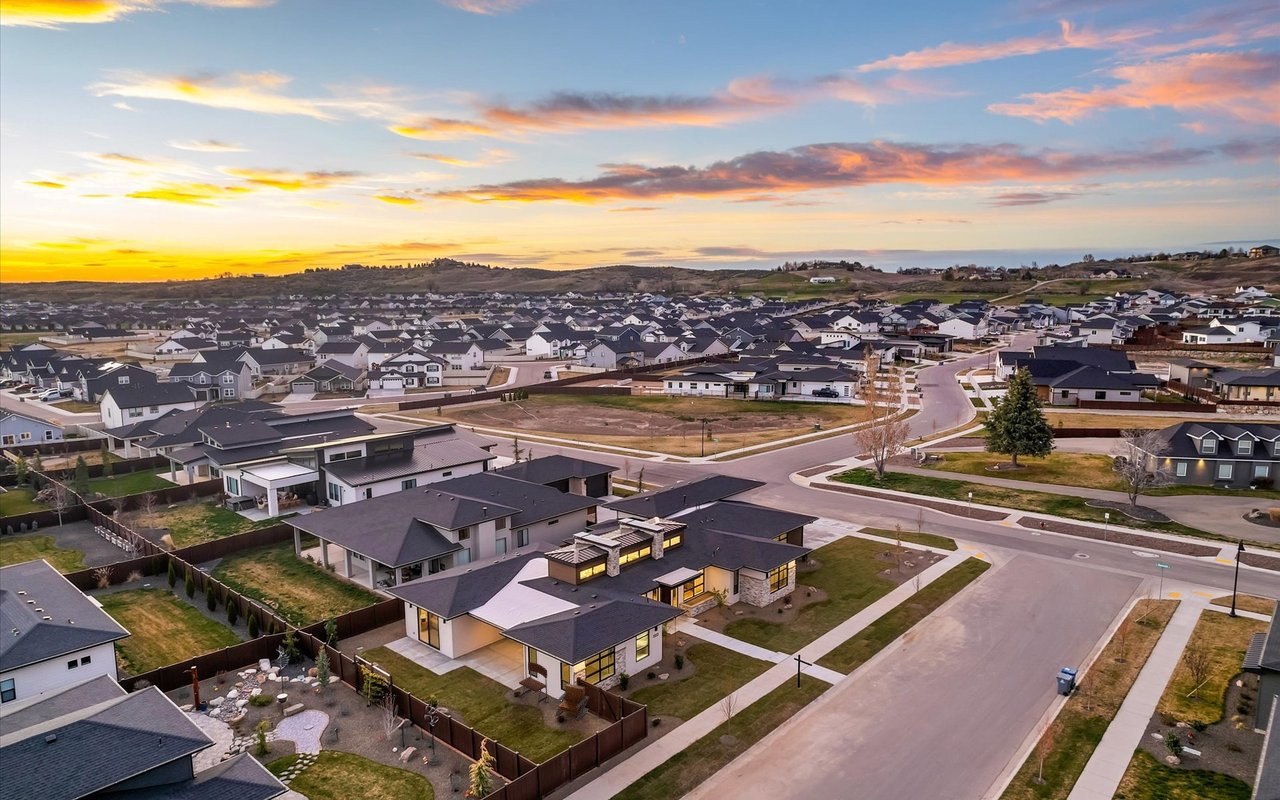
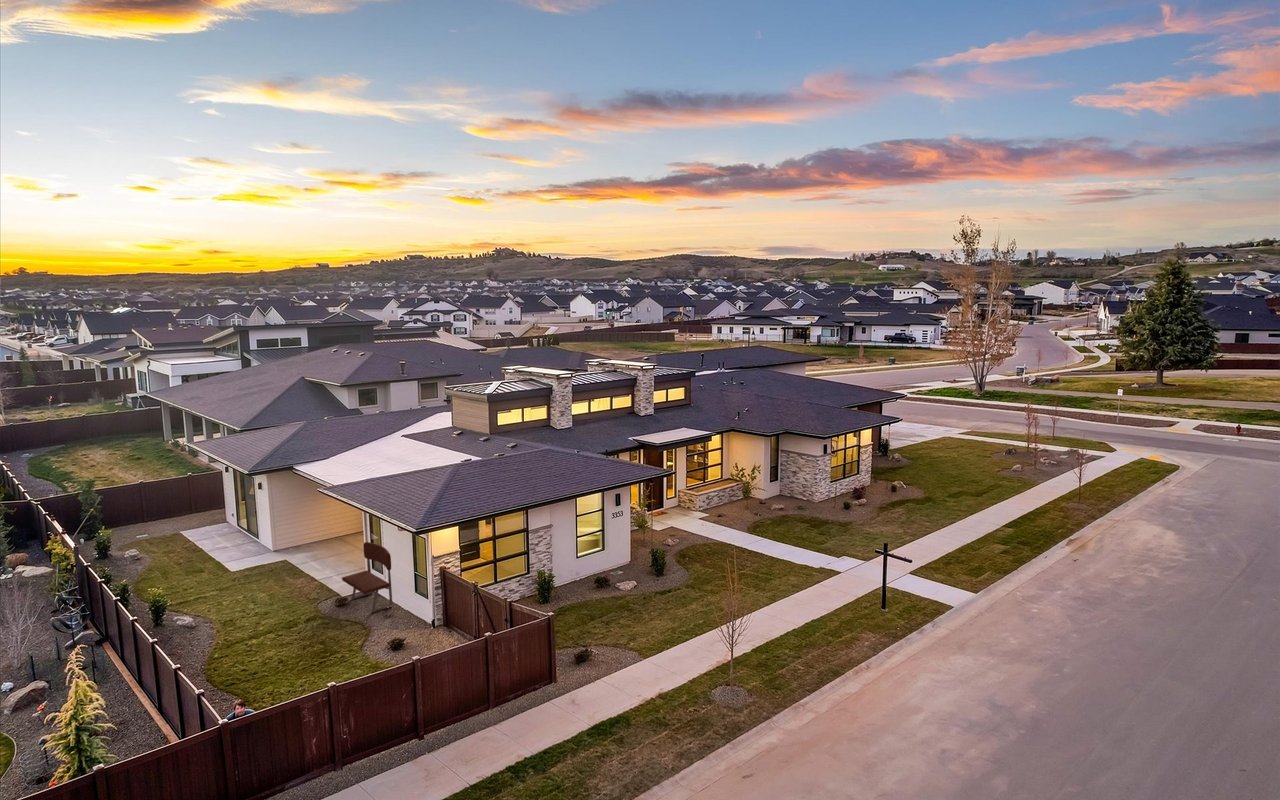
lounge chair: present [556,684,589,720] -> none [390,578,460,648]

